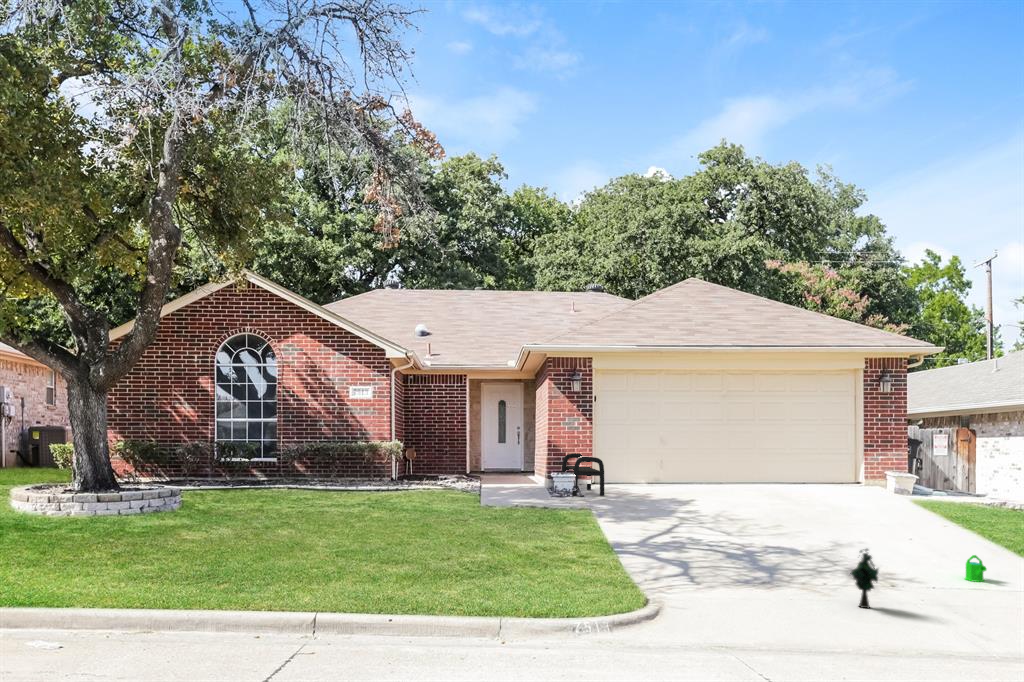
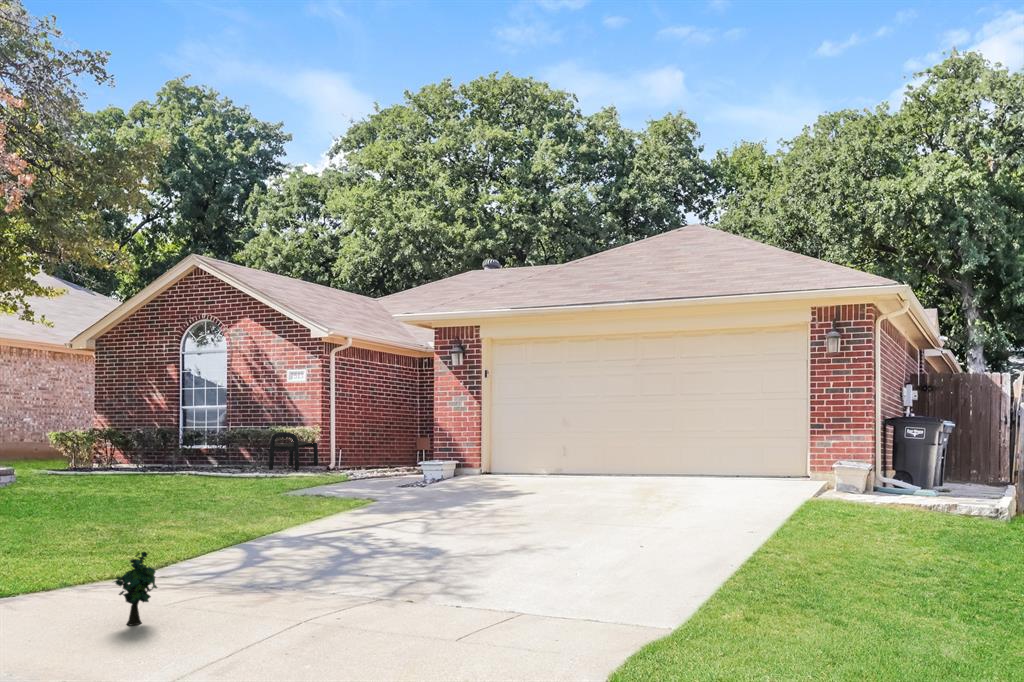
bench: present [562,453,604,496] -> present [269,433,318,470]
watering can: present [964,555,986,582] -> none [406,571,436,608]

